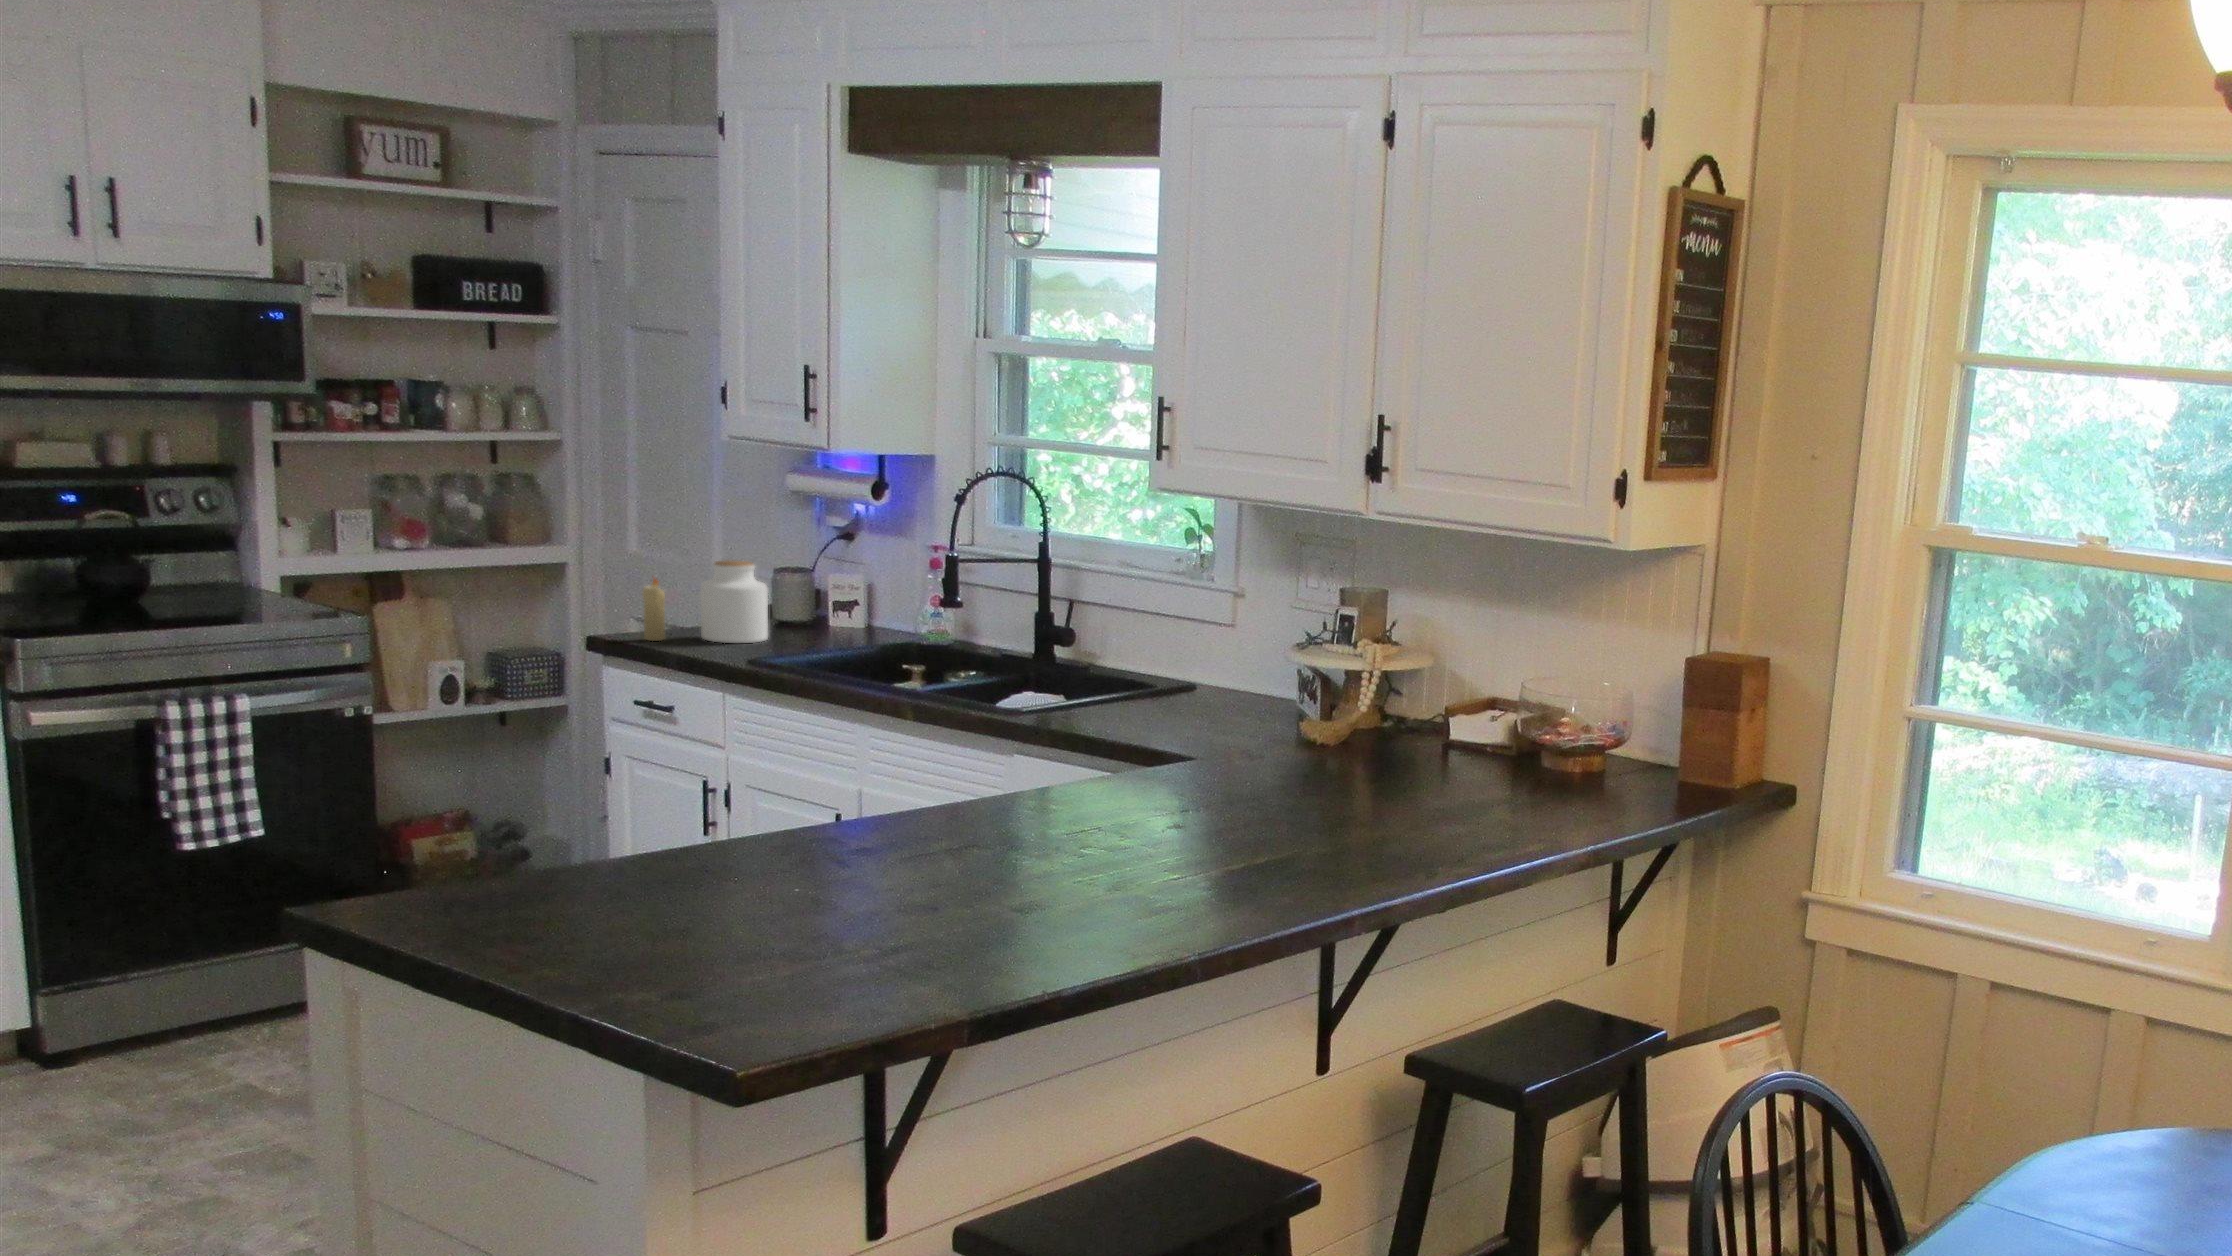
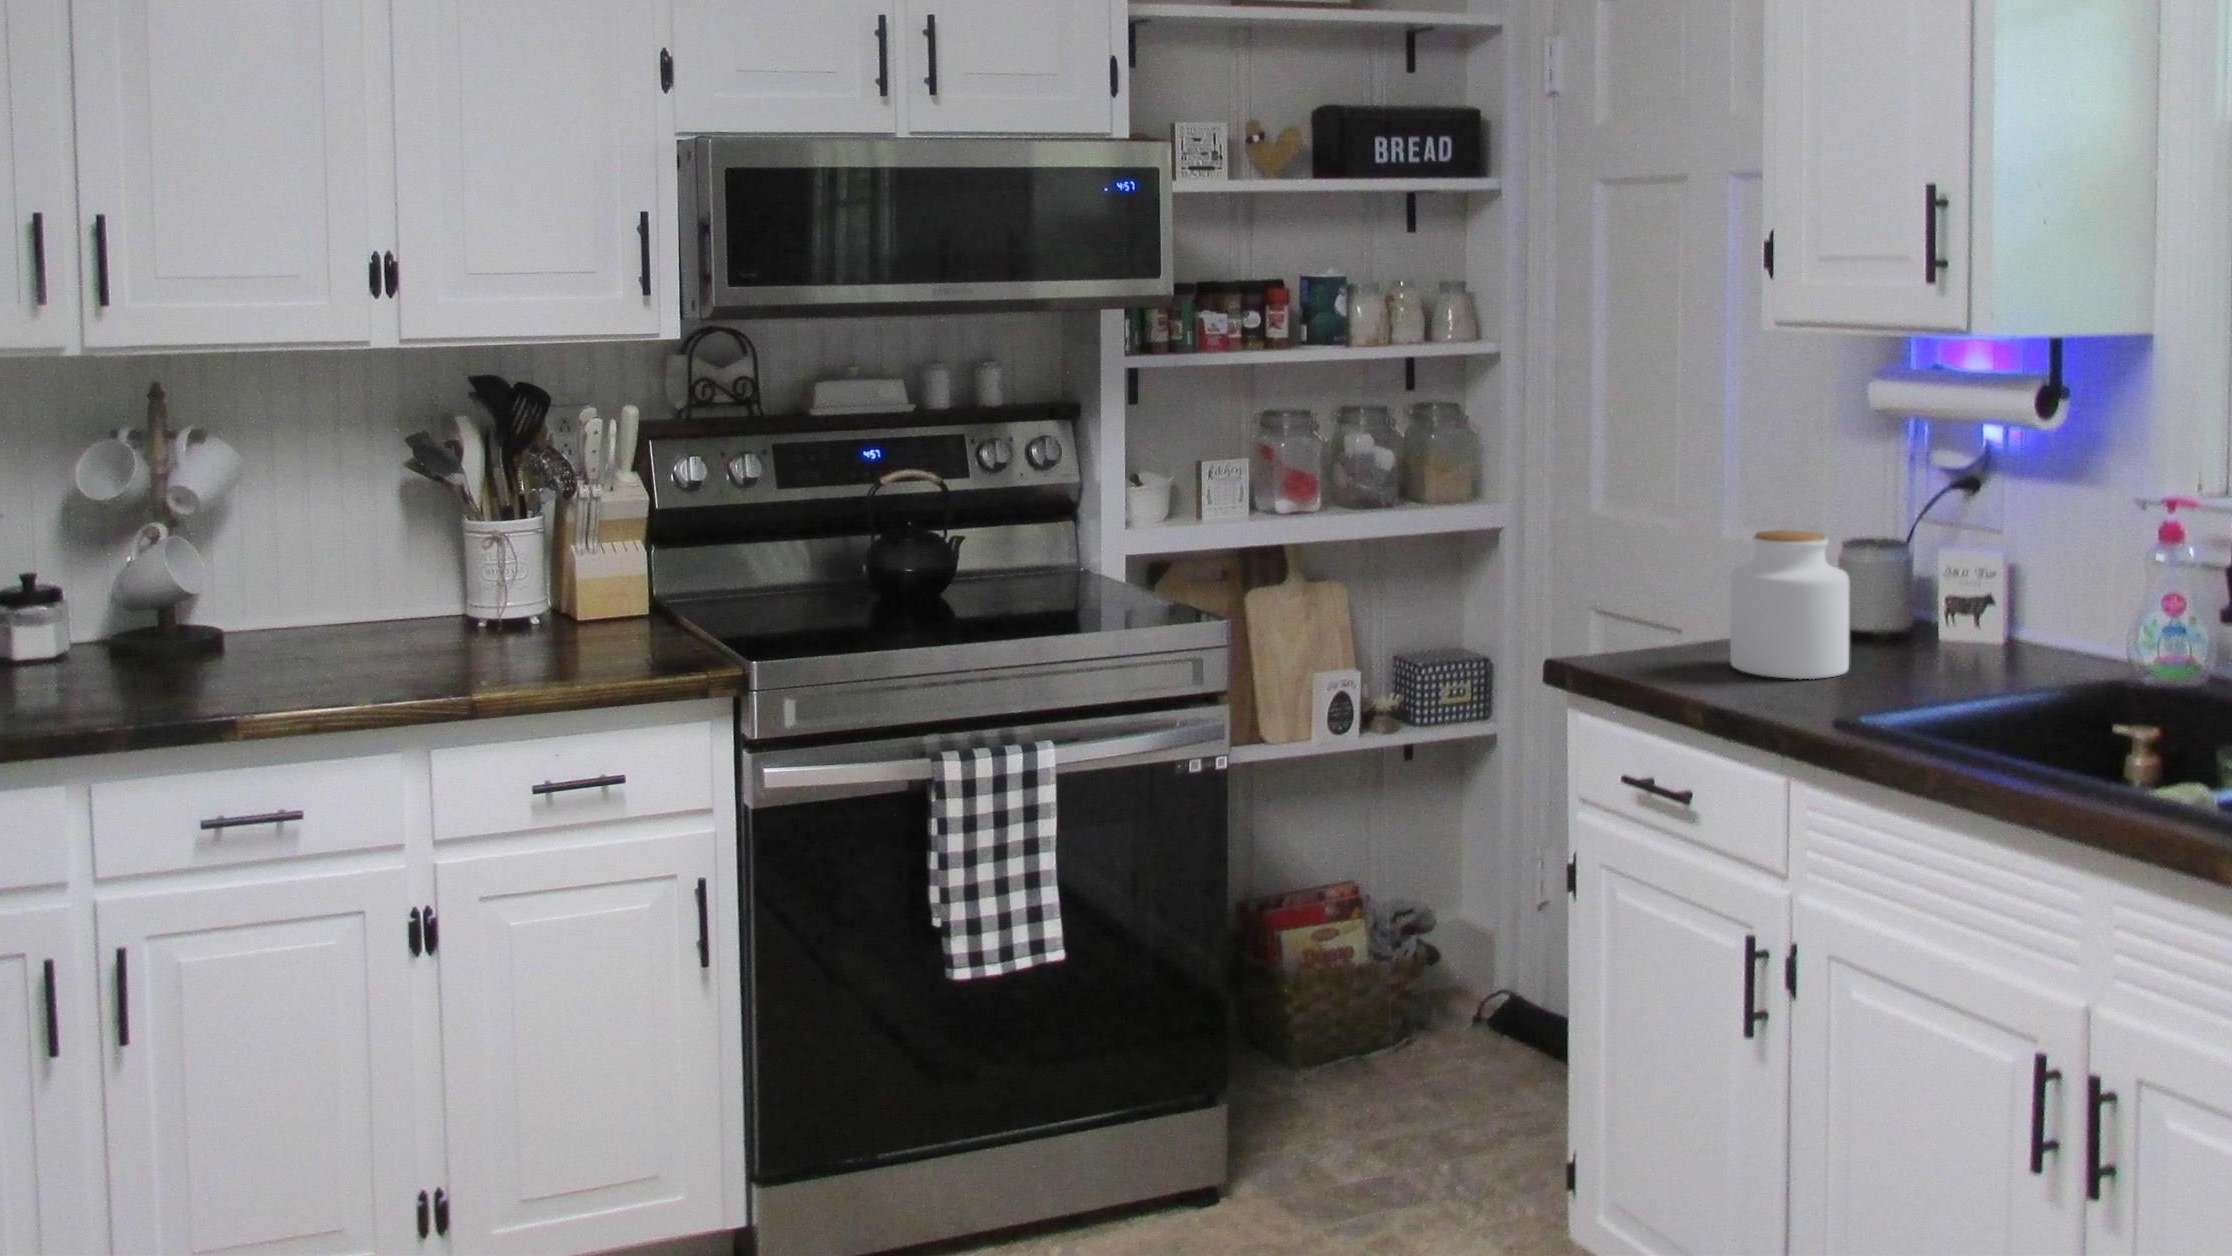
candle: present [642,579,665,641] -> none [1633,558,1671,670]

